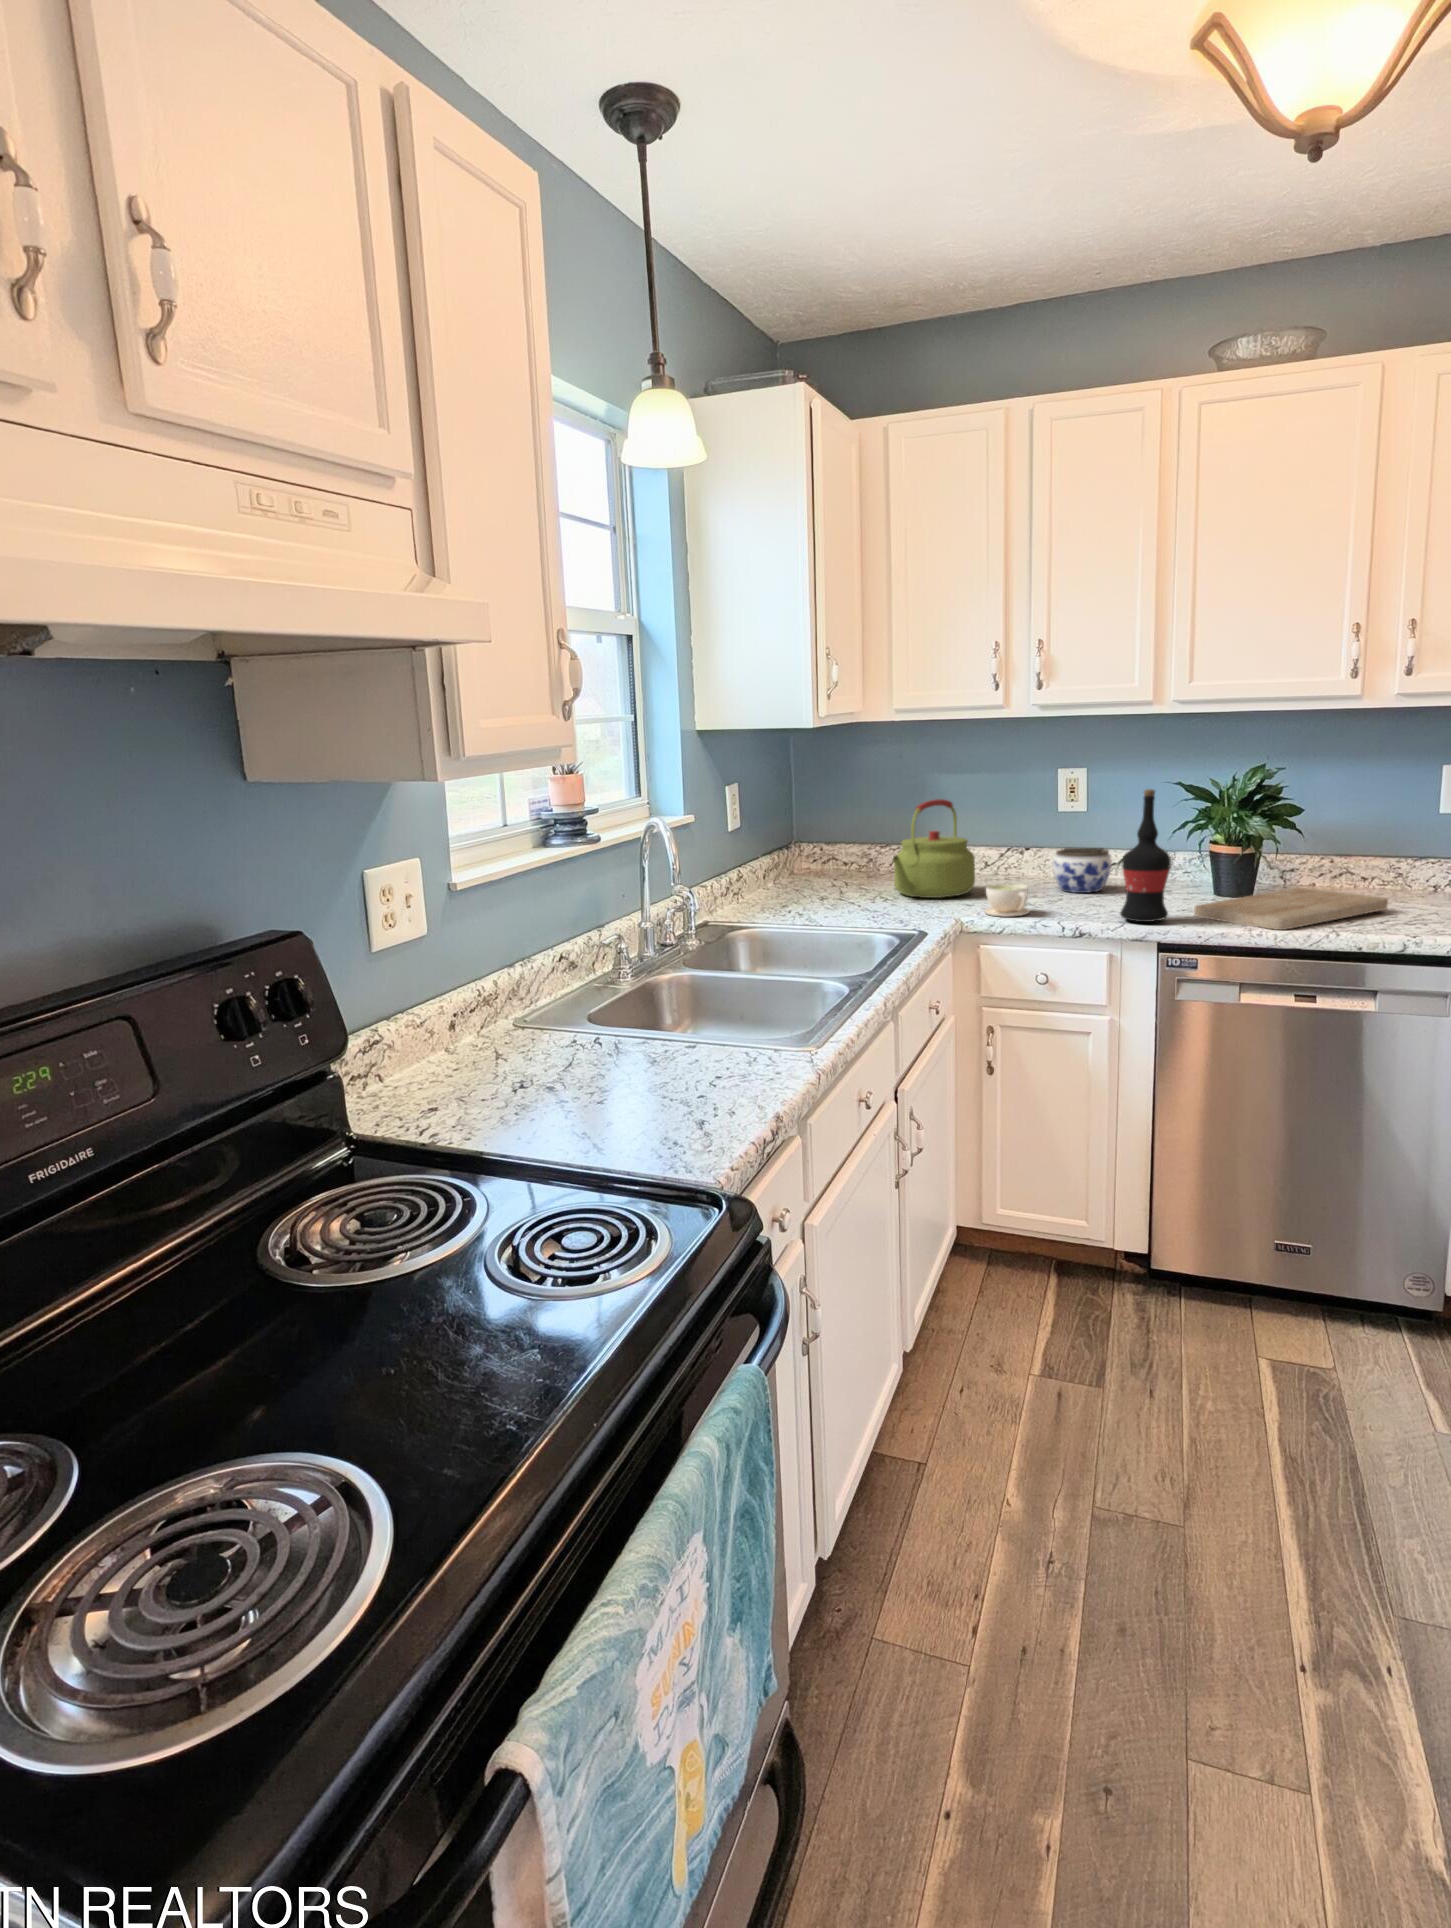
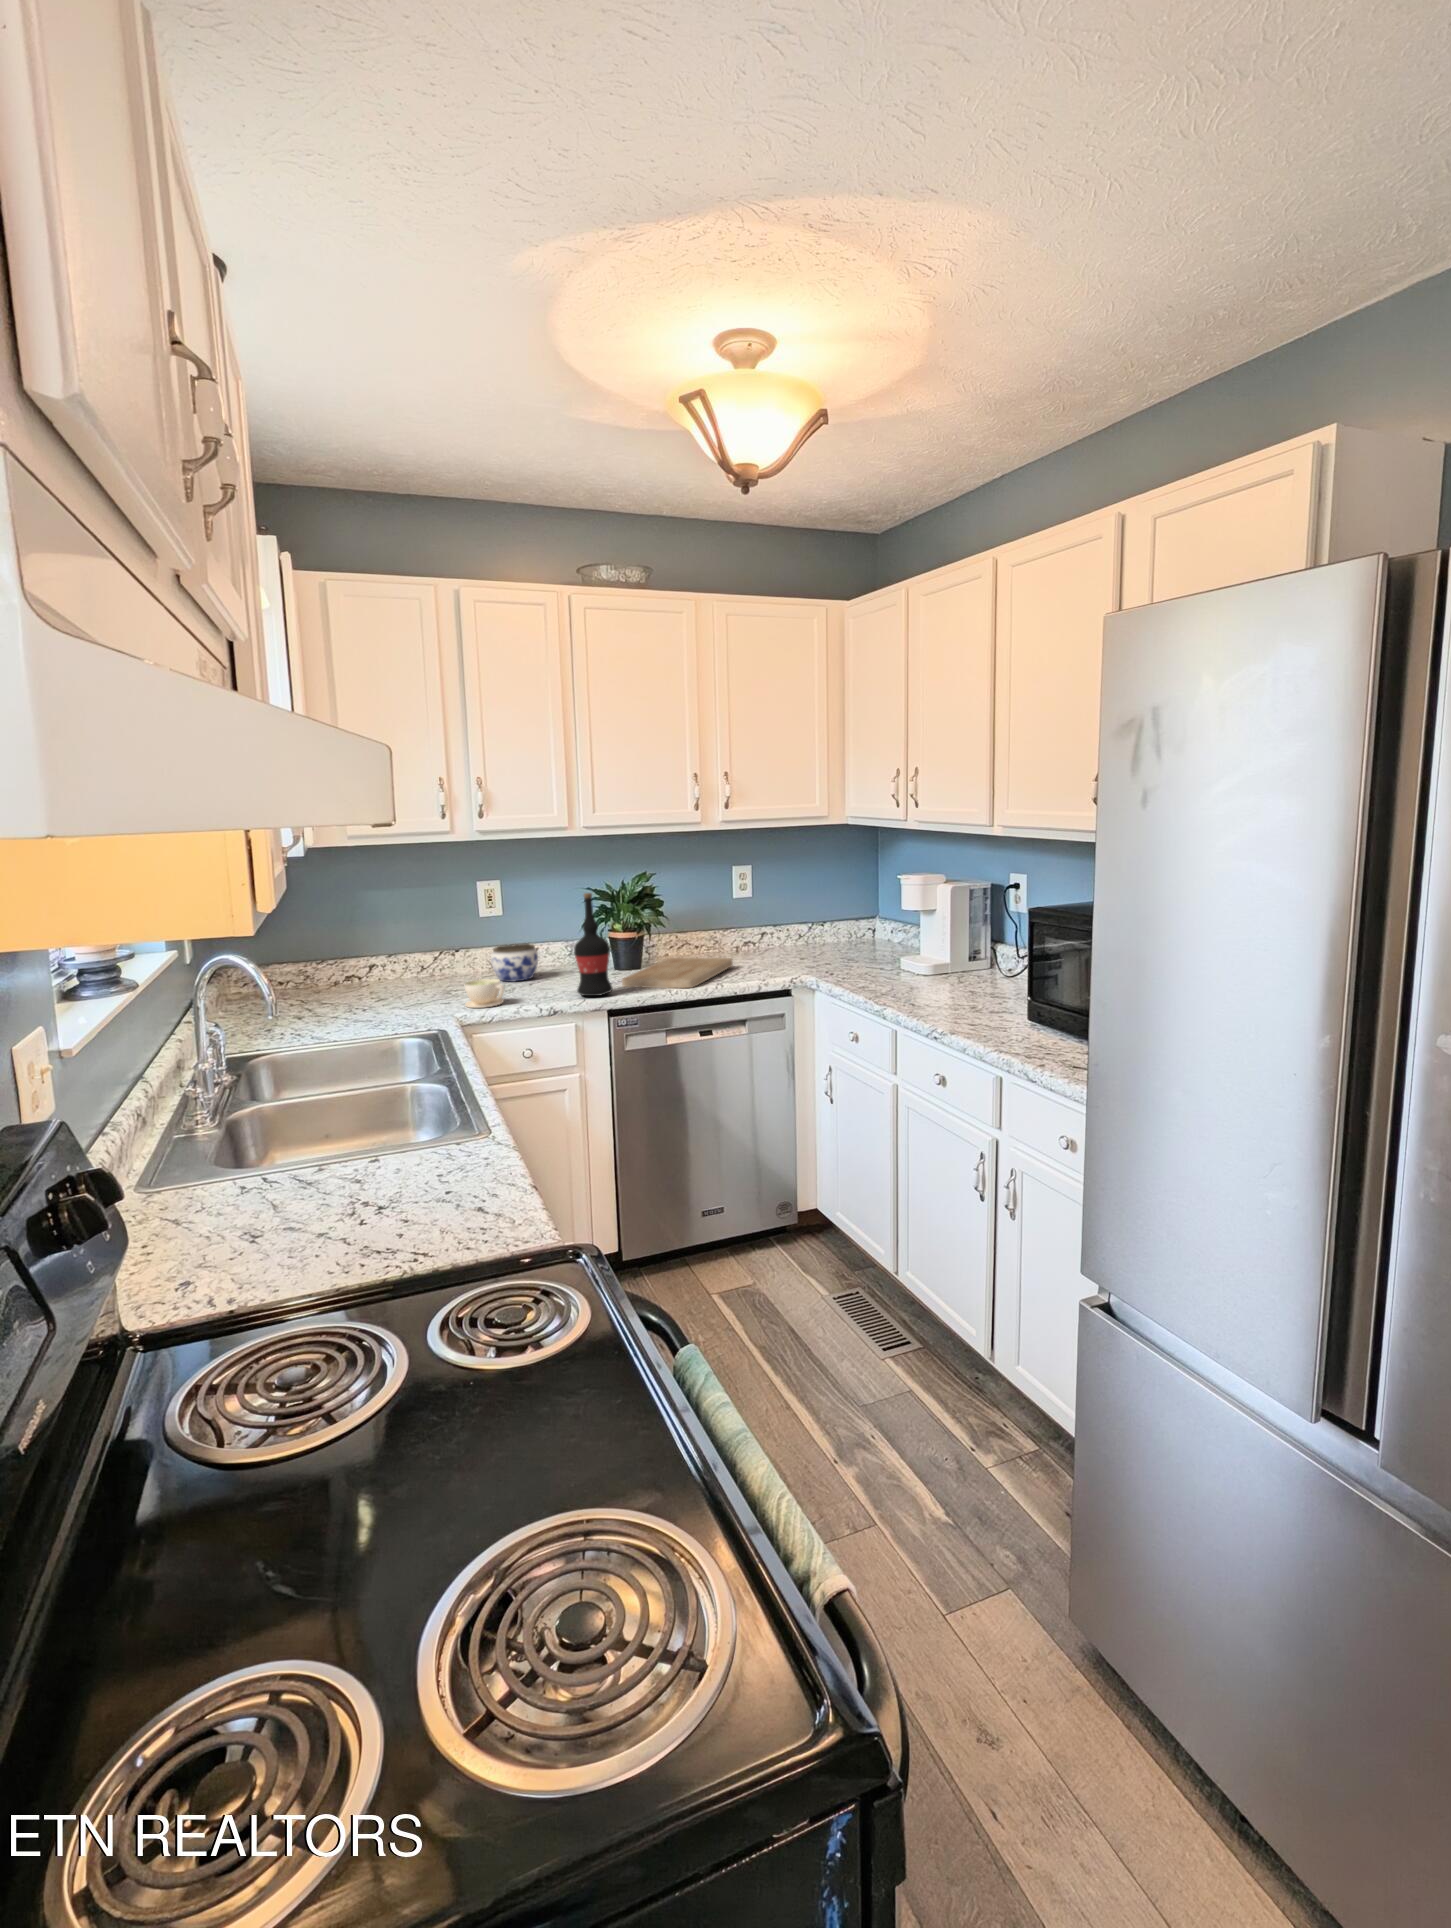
kettle: present [893,799,975,898] -> none [357,914,435,1003]

